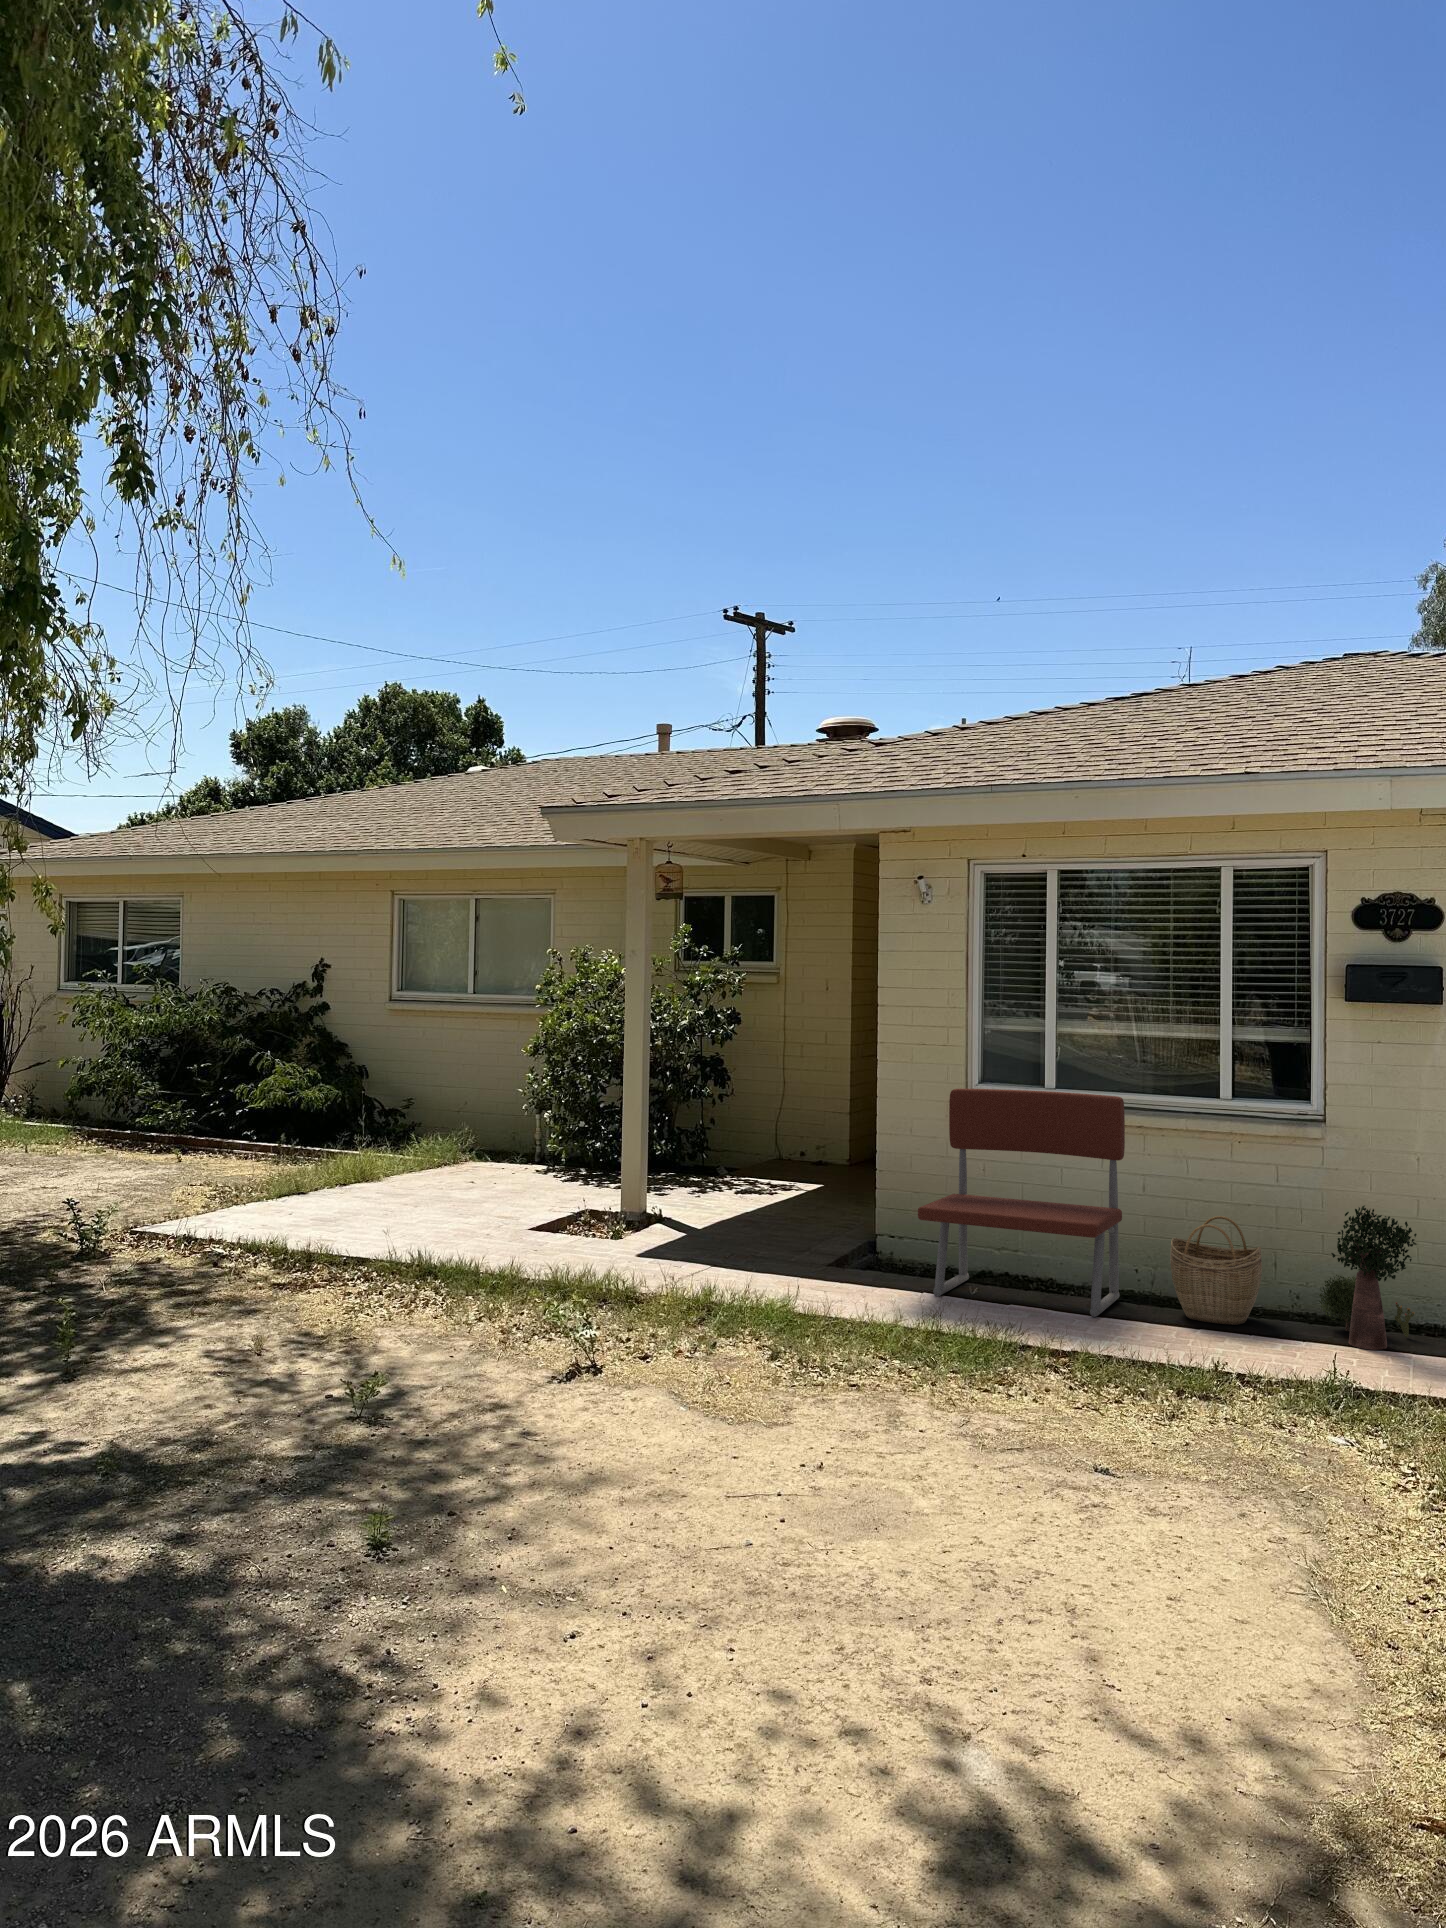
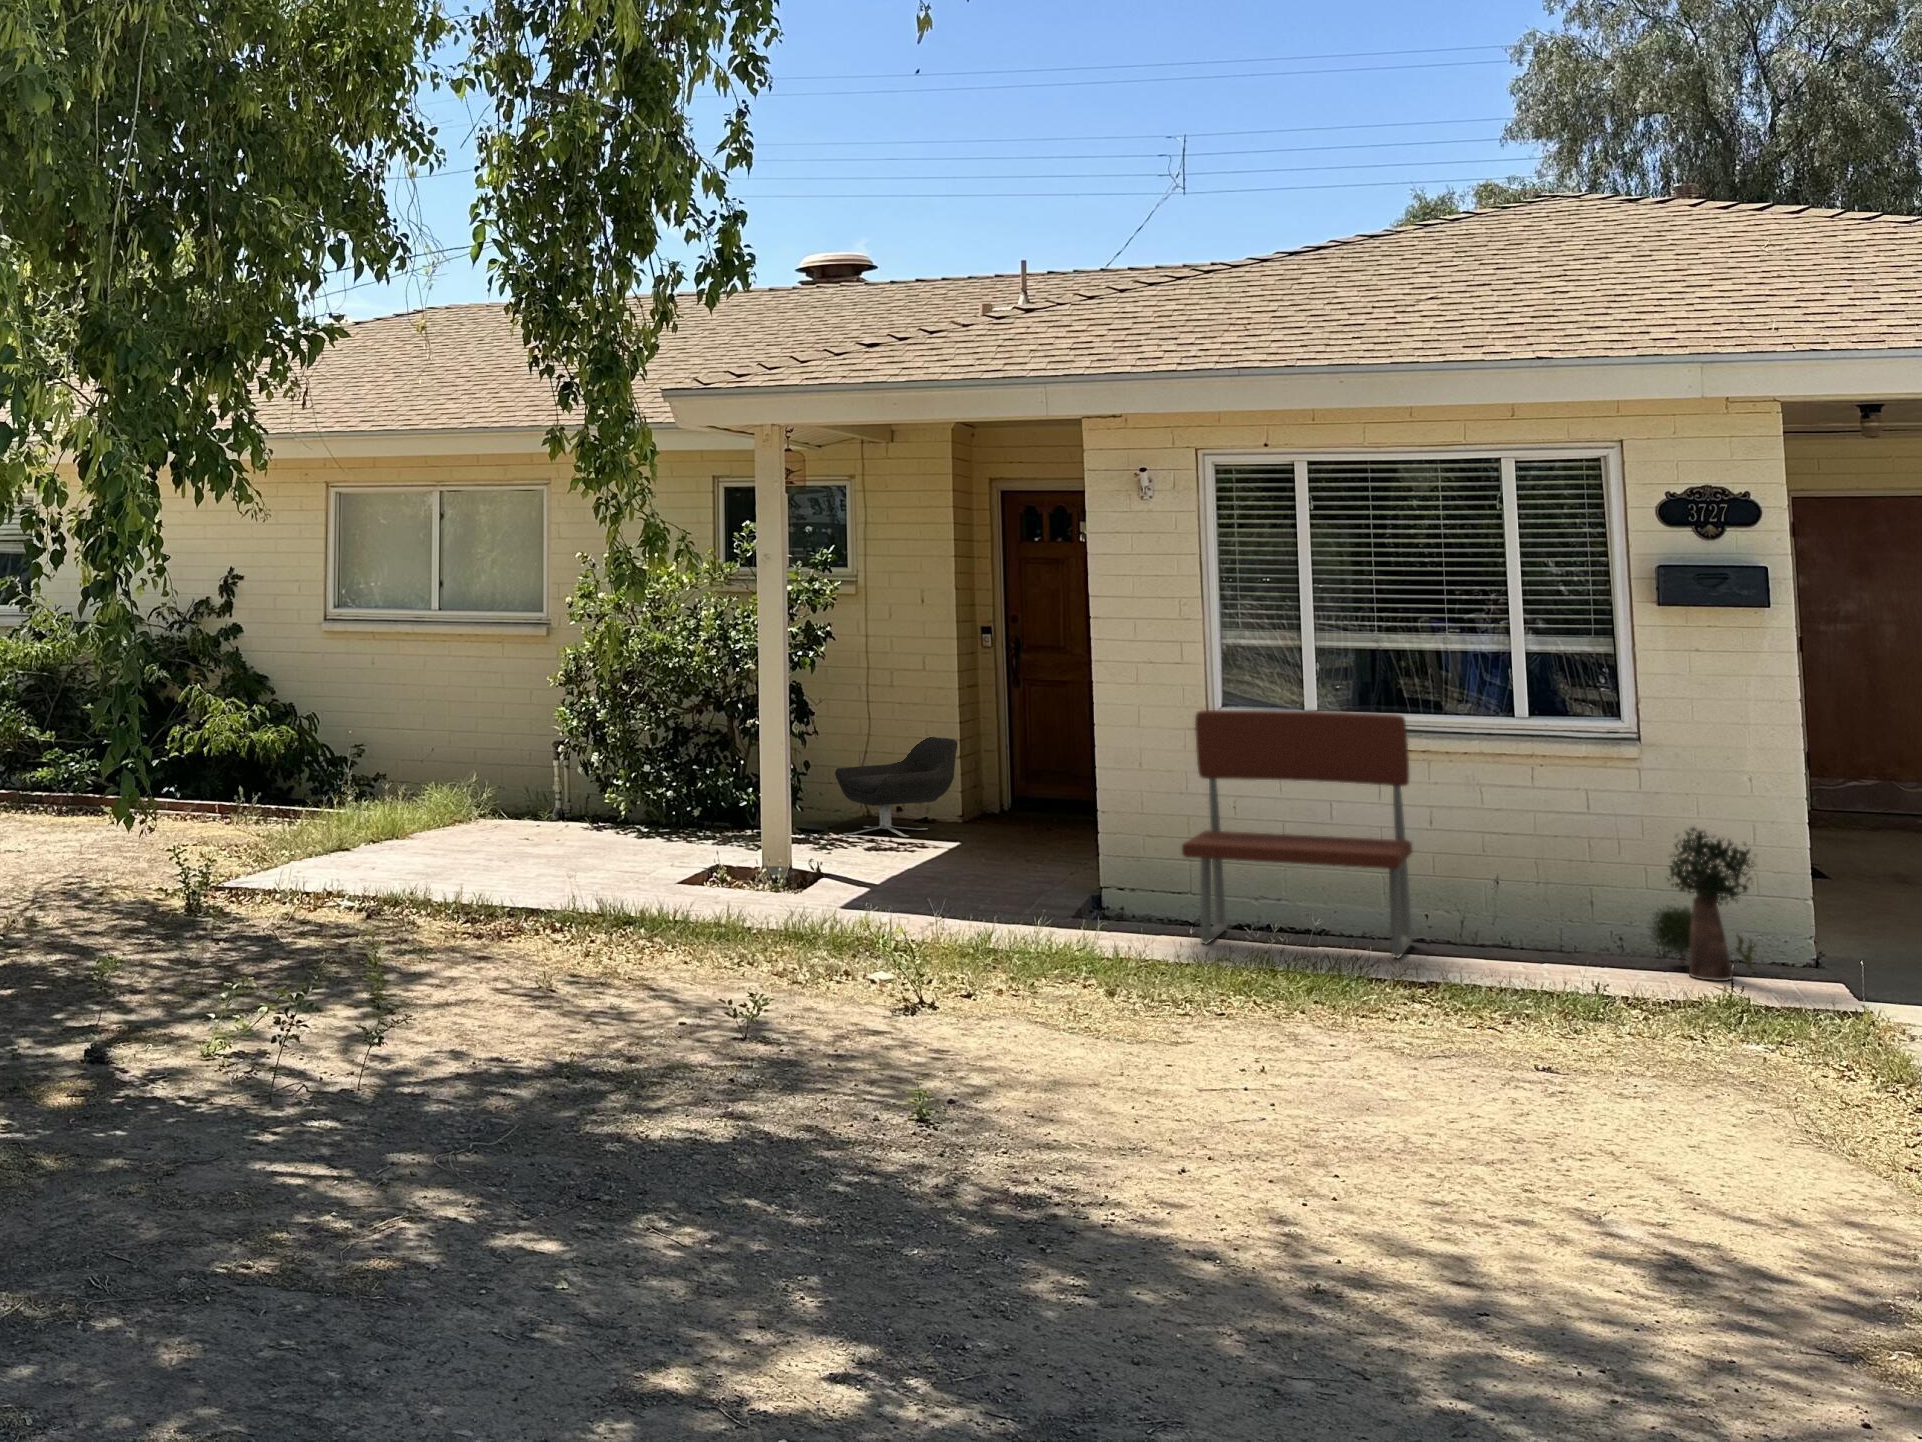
lounge chair: none [743,1099,838,1181] -> present [835,737,957,837]
woven basket: present [1170,1216,1262,1325] -> none [1474,845,1581,963]

